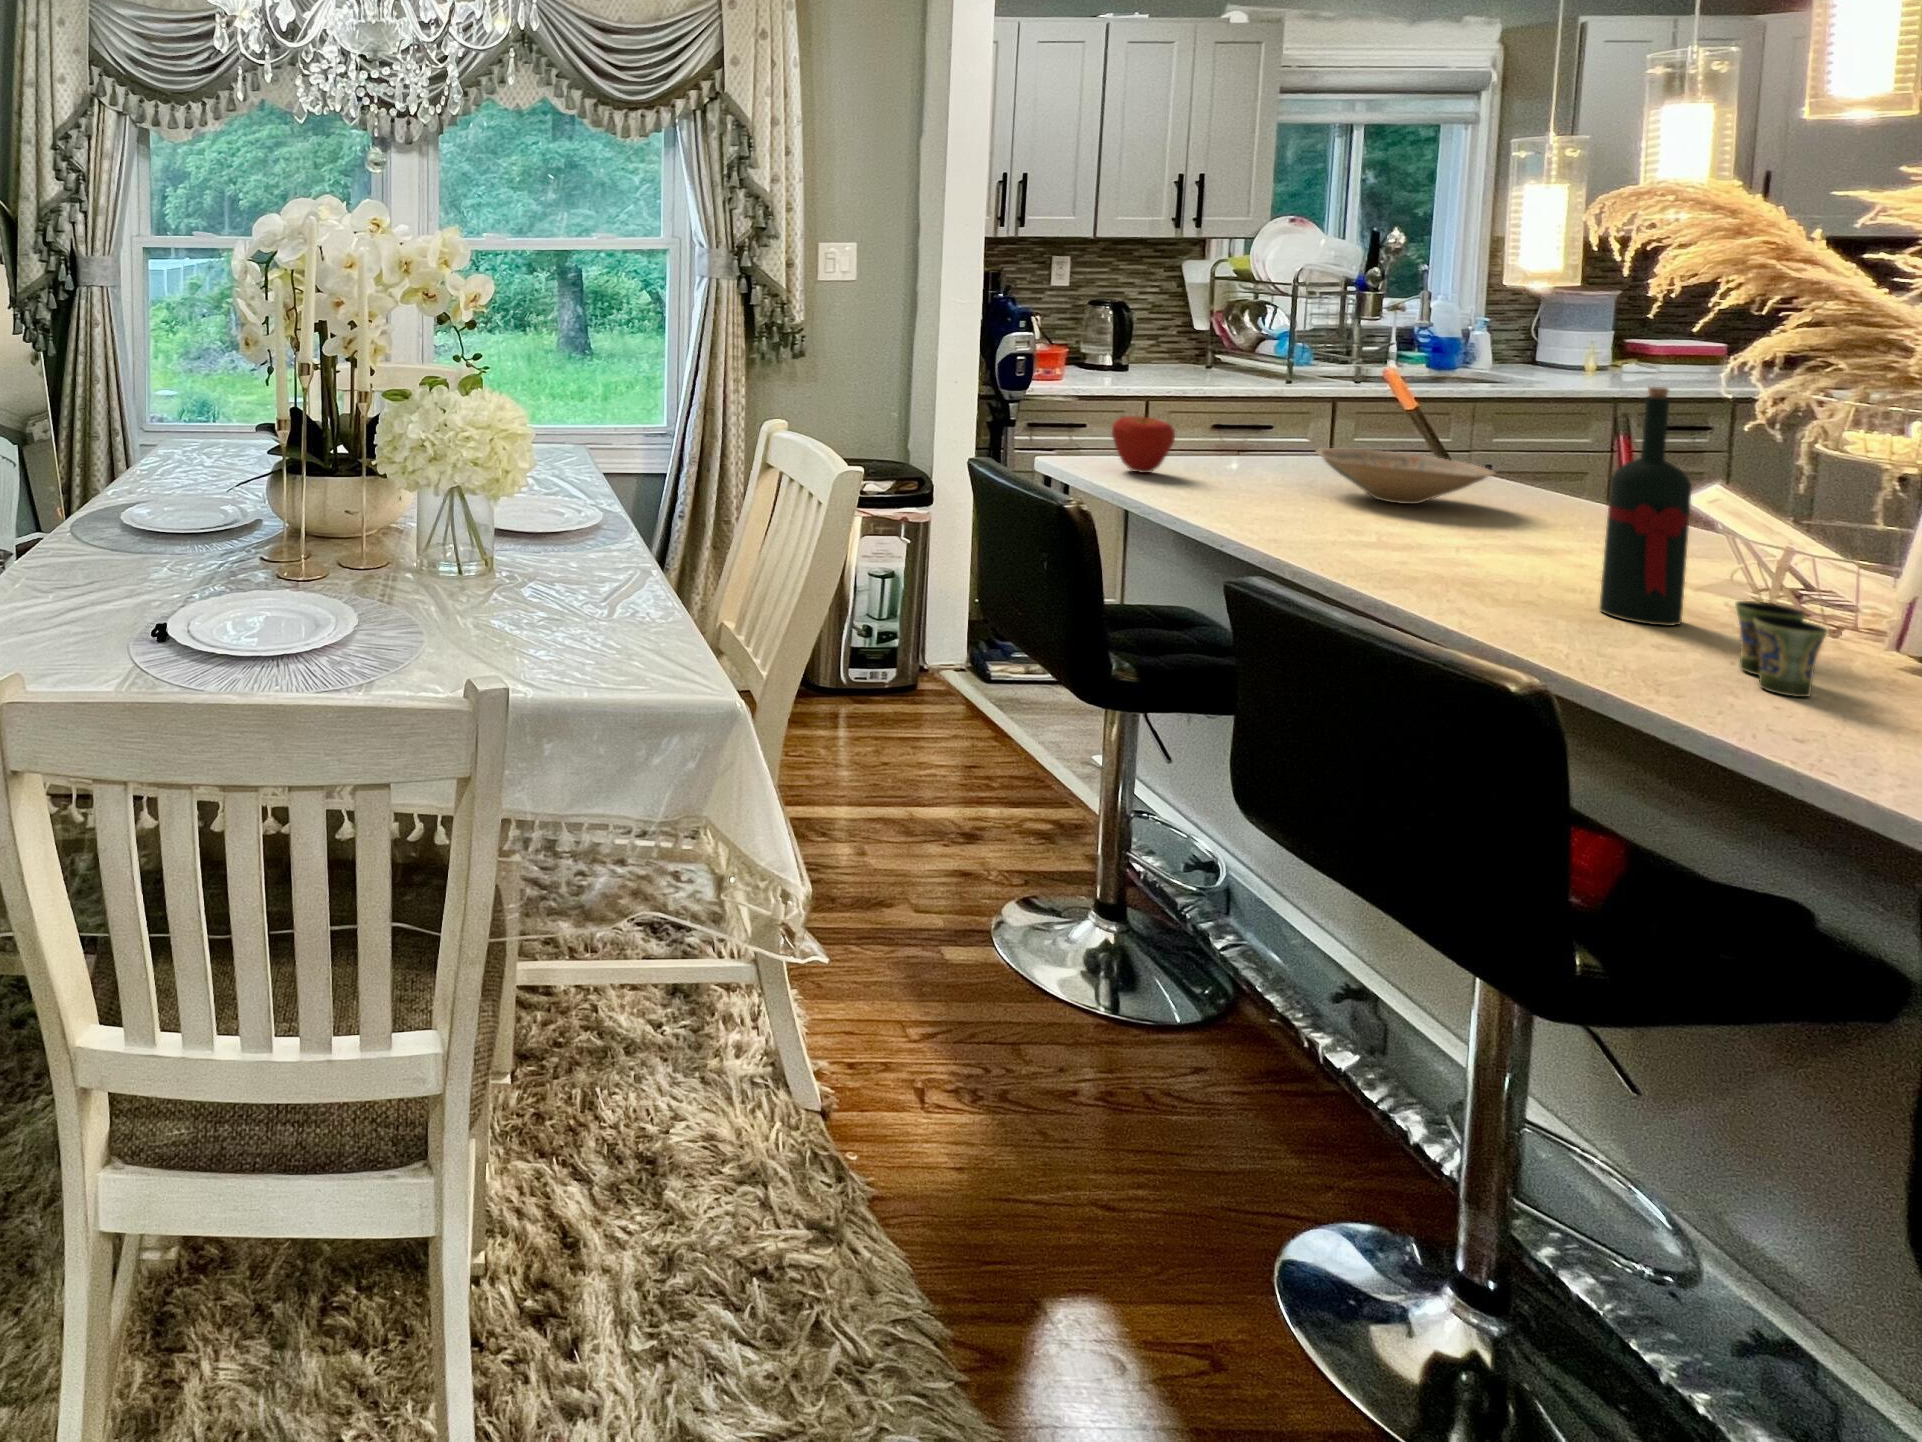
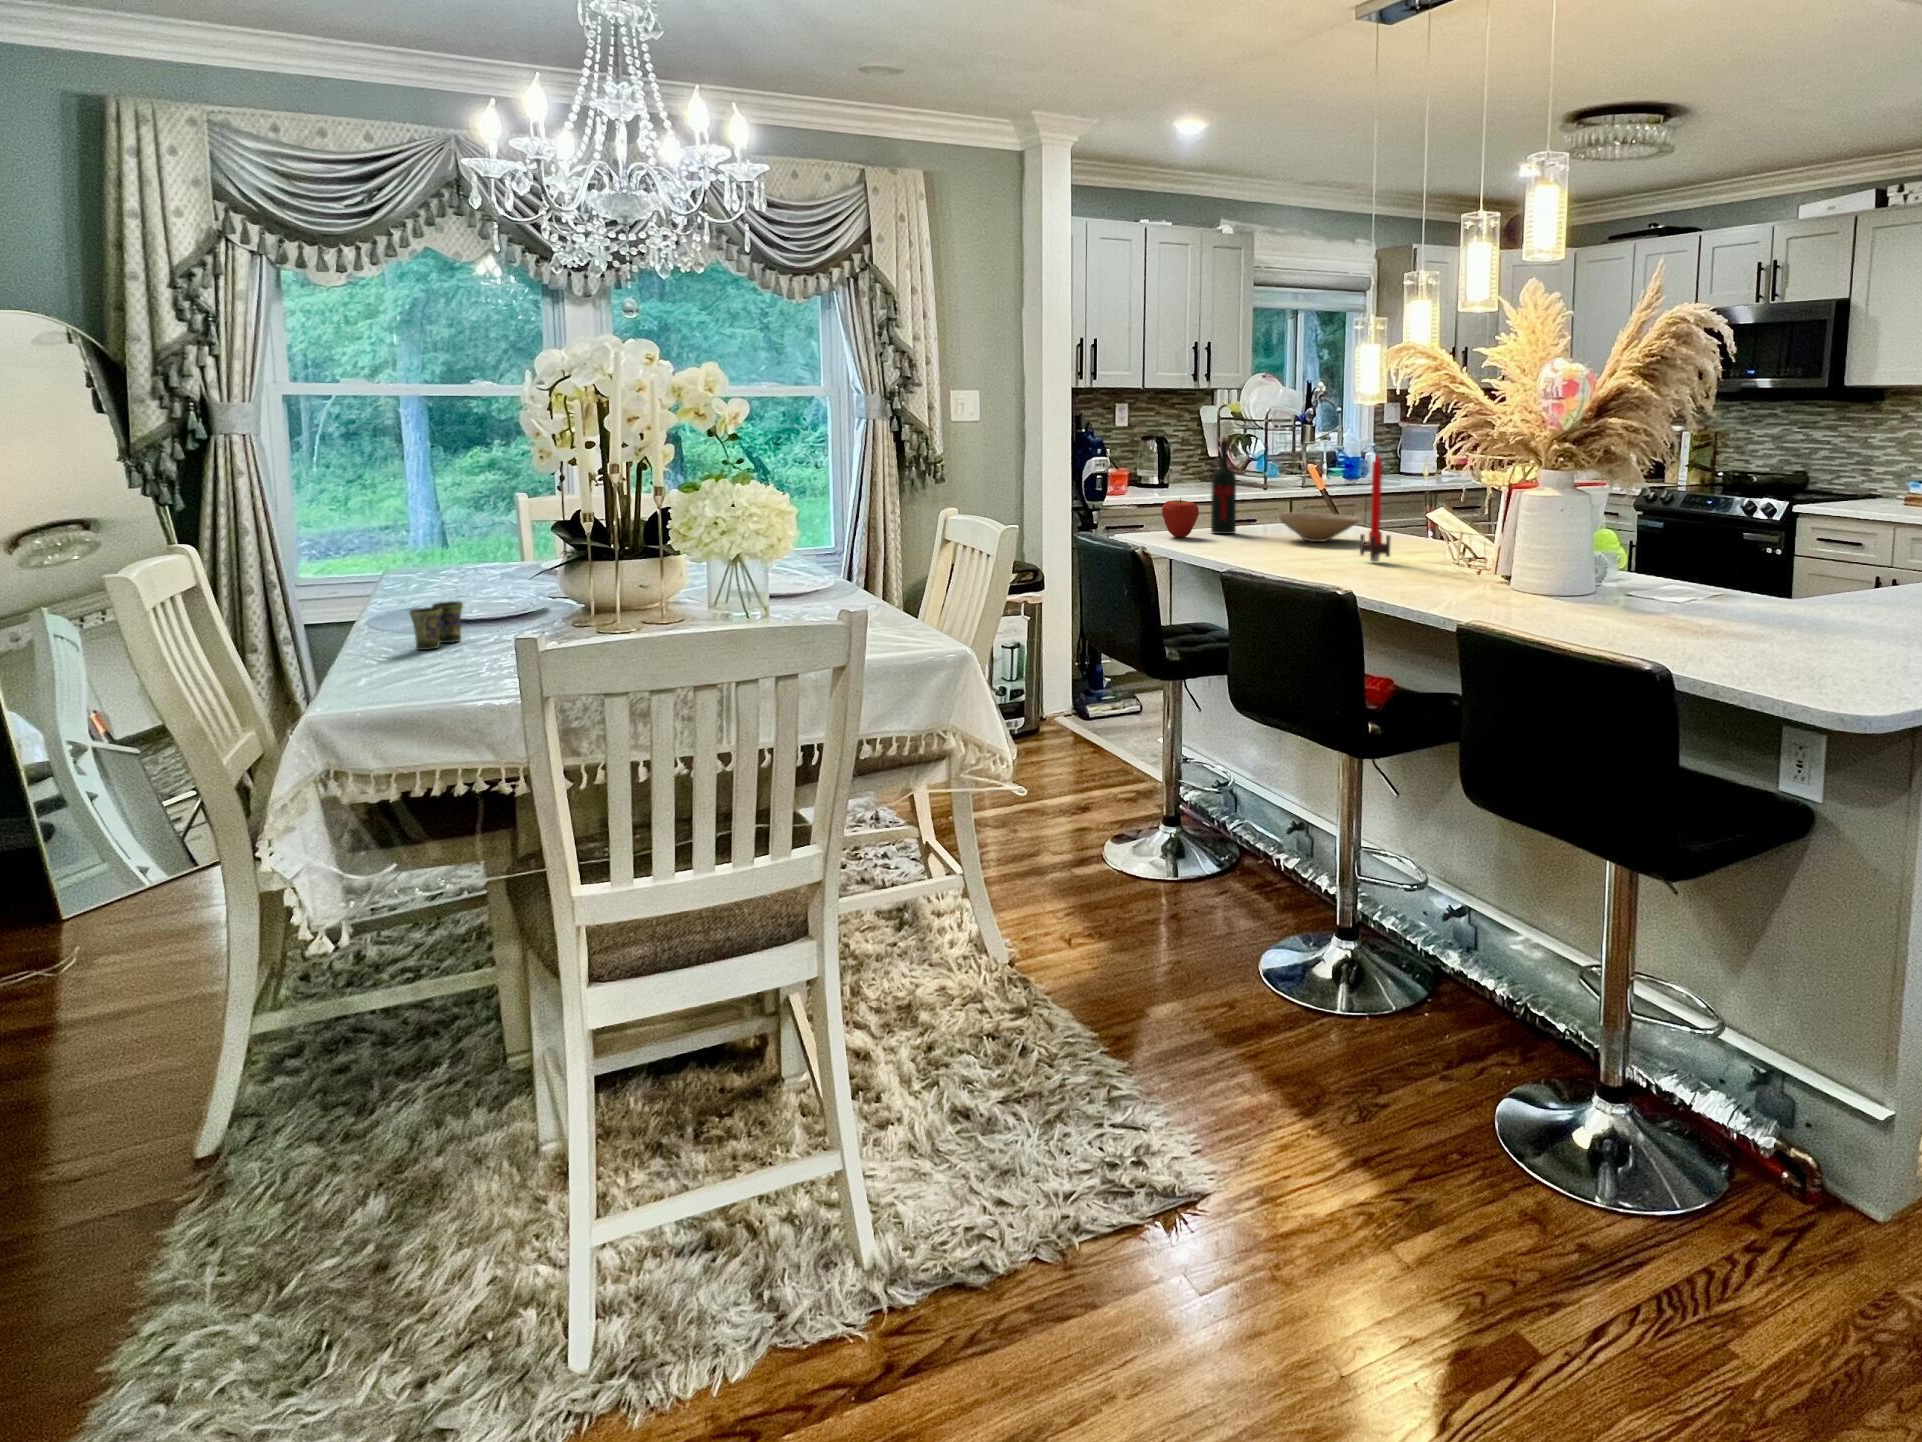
candle: none [1500,381,1574,569] -> present [1360,455,1391,562]
wine bottle: present [1599,387,1692,626] -> present [1211,437,1236,534]
cup: present [1735,601,1828,697] -> present [409,601,463,650]

